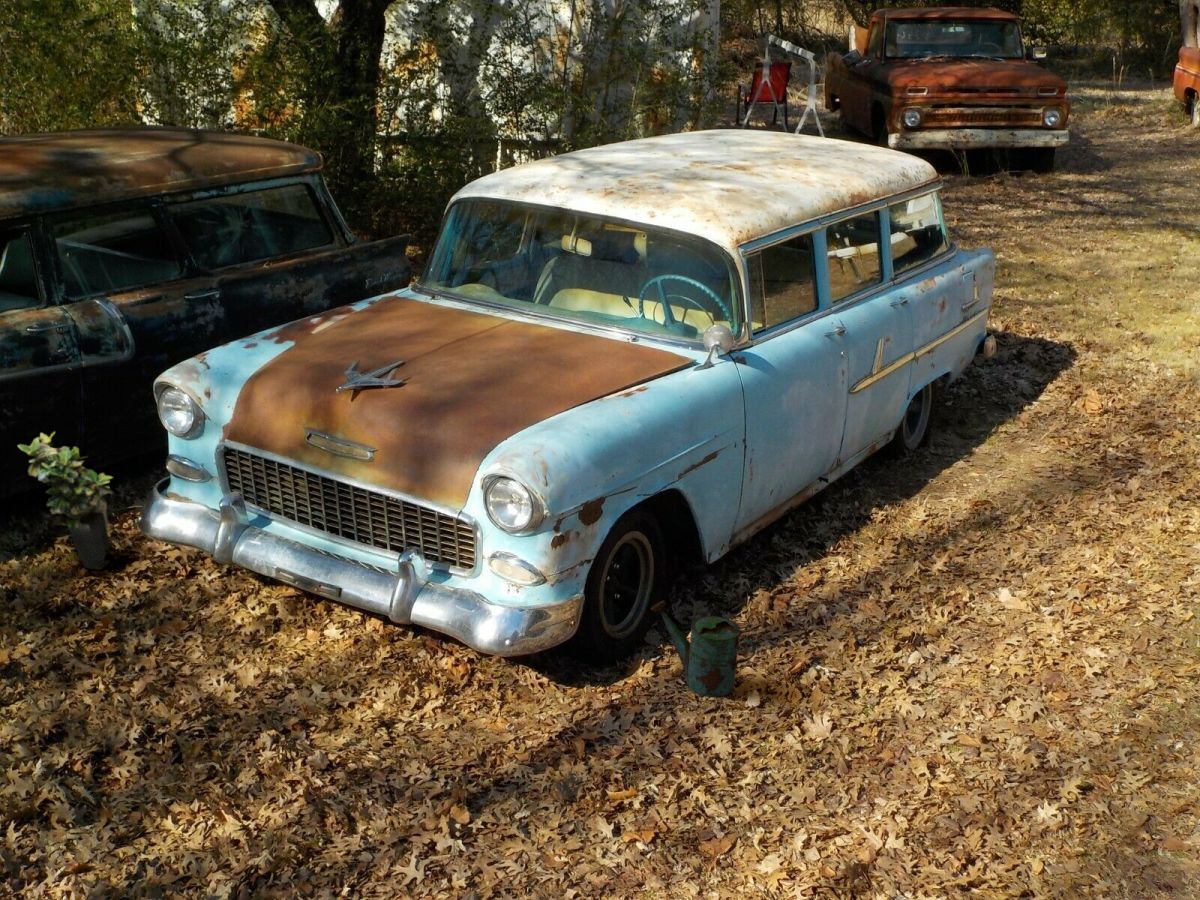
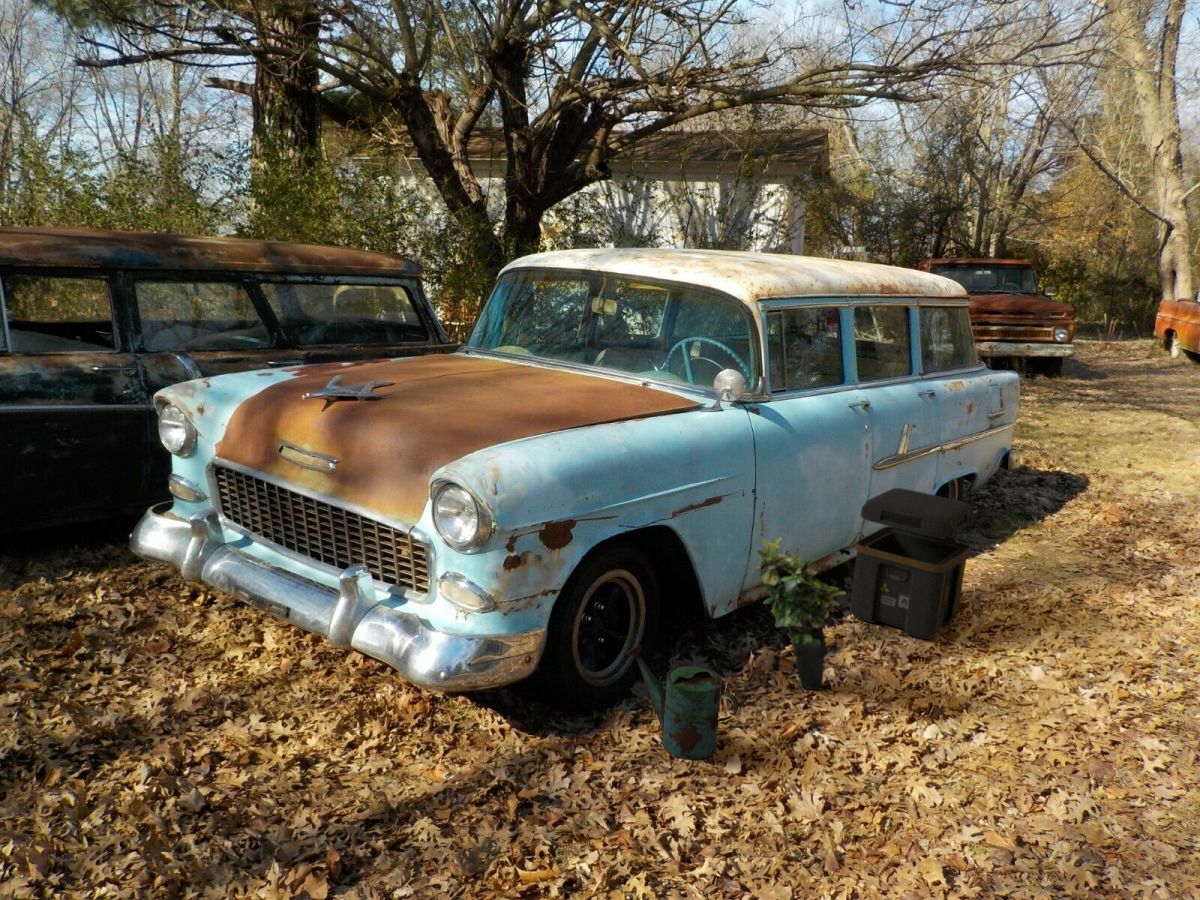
toolbox: none [832,418,950,567] -> present [850,488,974,639]
potted plant: present [18,433,113,570] -> present [756,537,846,690]

